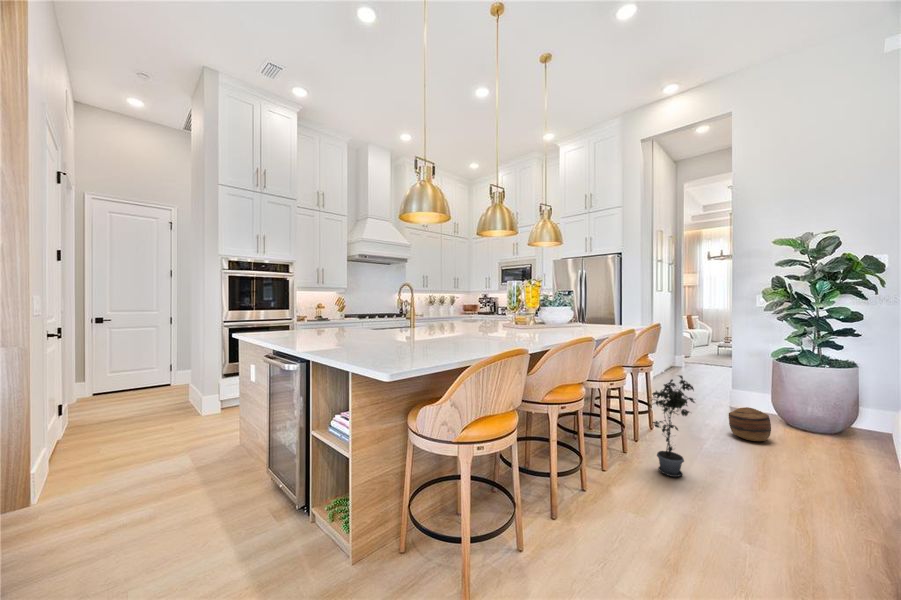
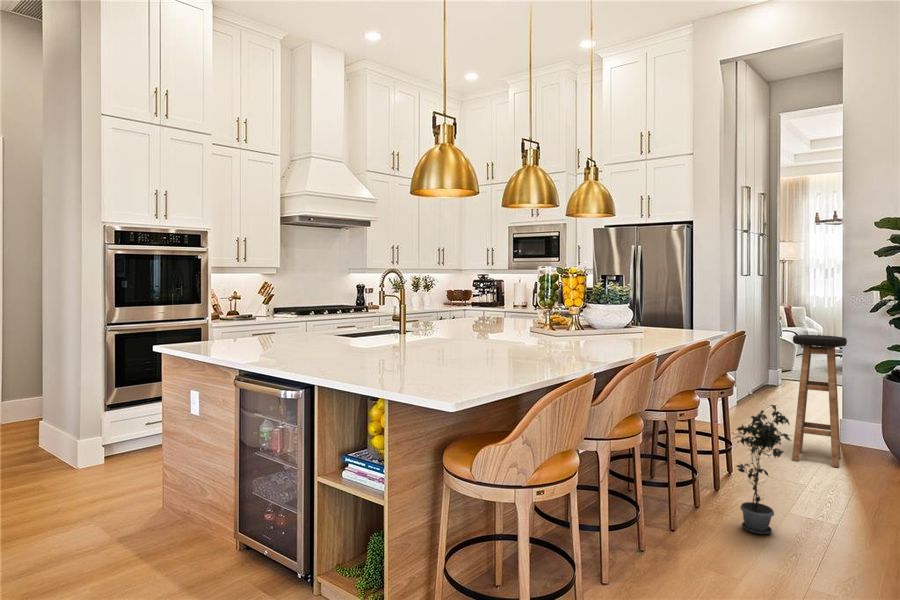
bar stool: none [695,327,737,425] -> present [792,335,847,467]
basket: present [729,407,771,441] -> none [832,444,884,488]

